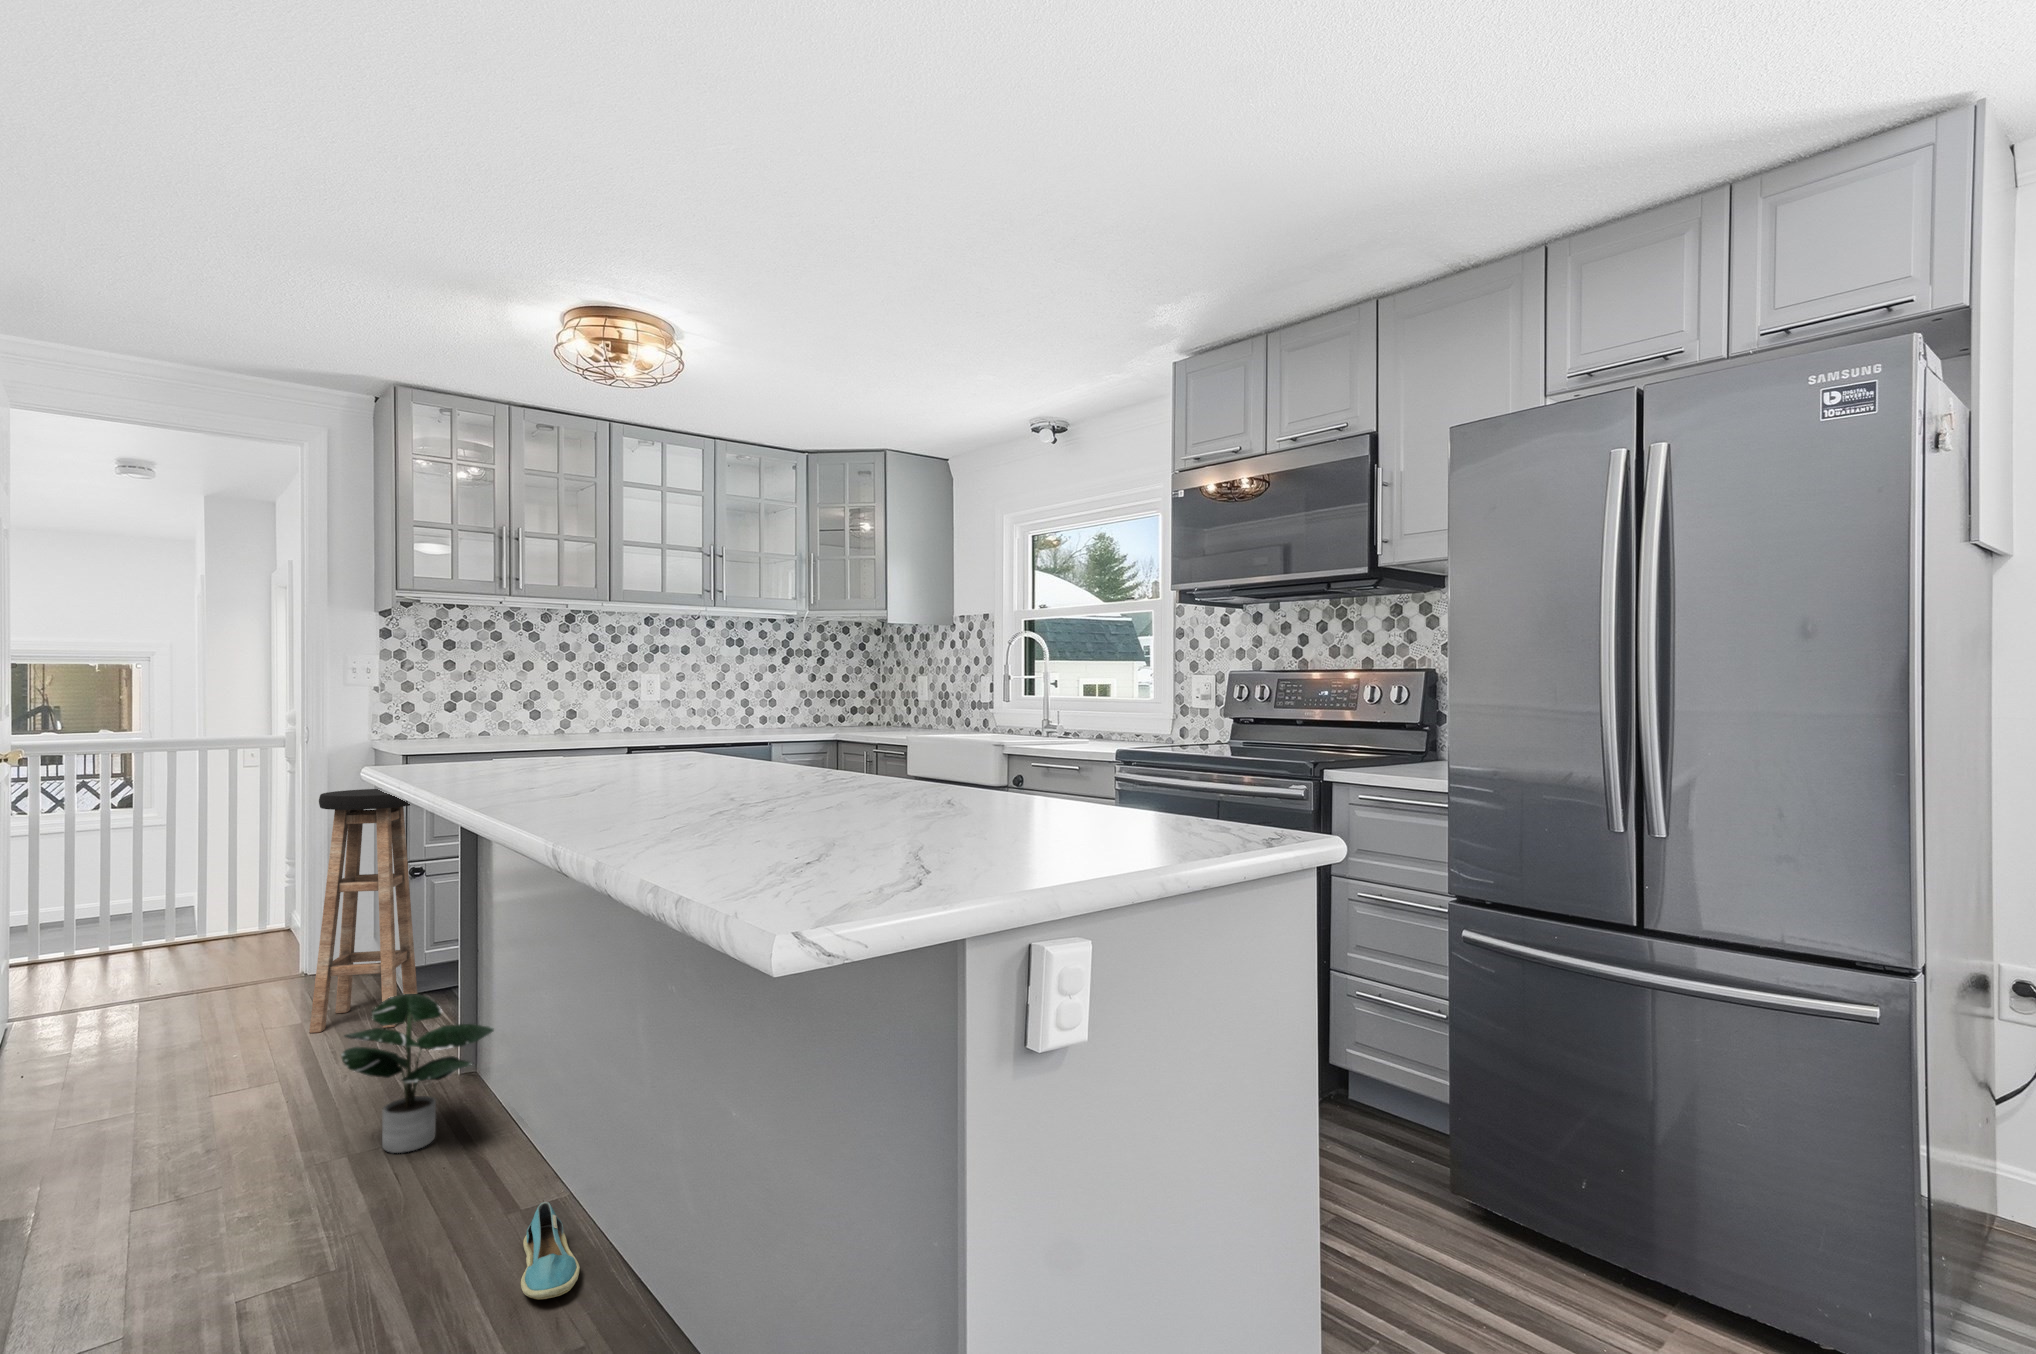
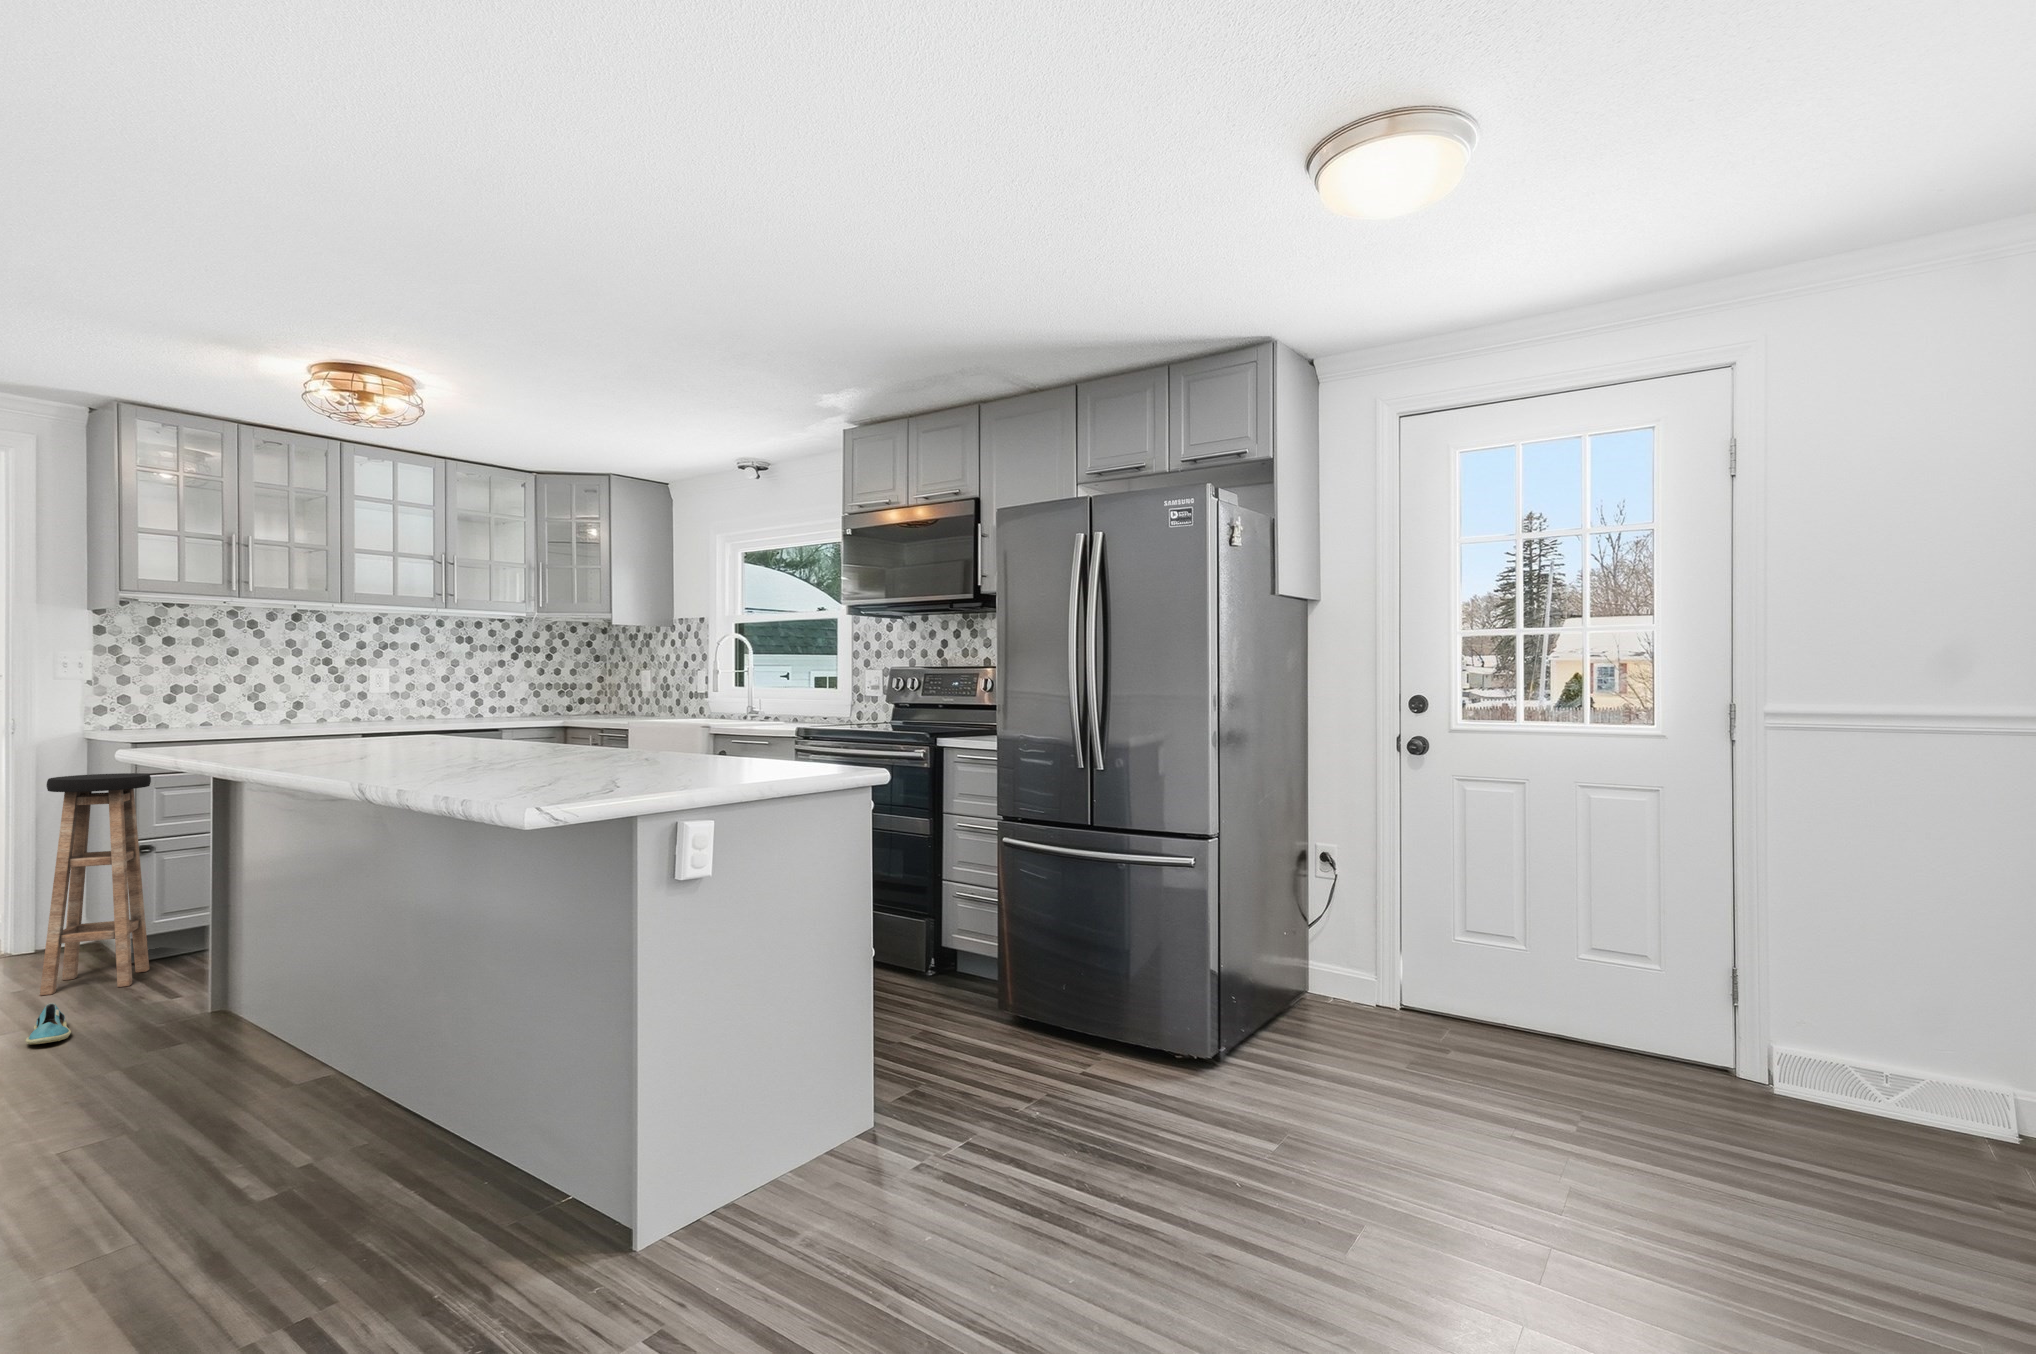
potted plant: present [341,994,494,1153] -> none [107,938,251,1065]
shoe: present [521,1202,580,1299] -> present [25,1003,71,1045]

